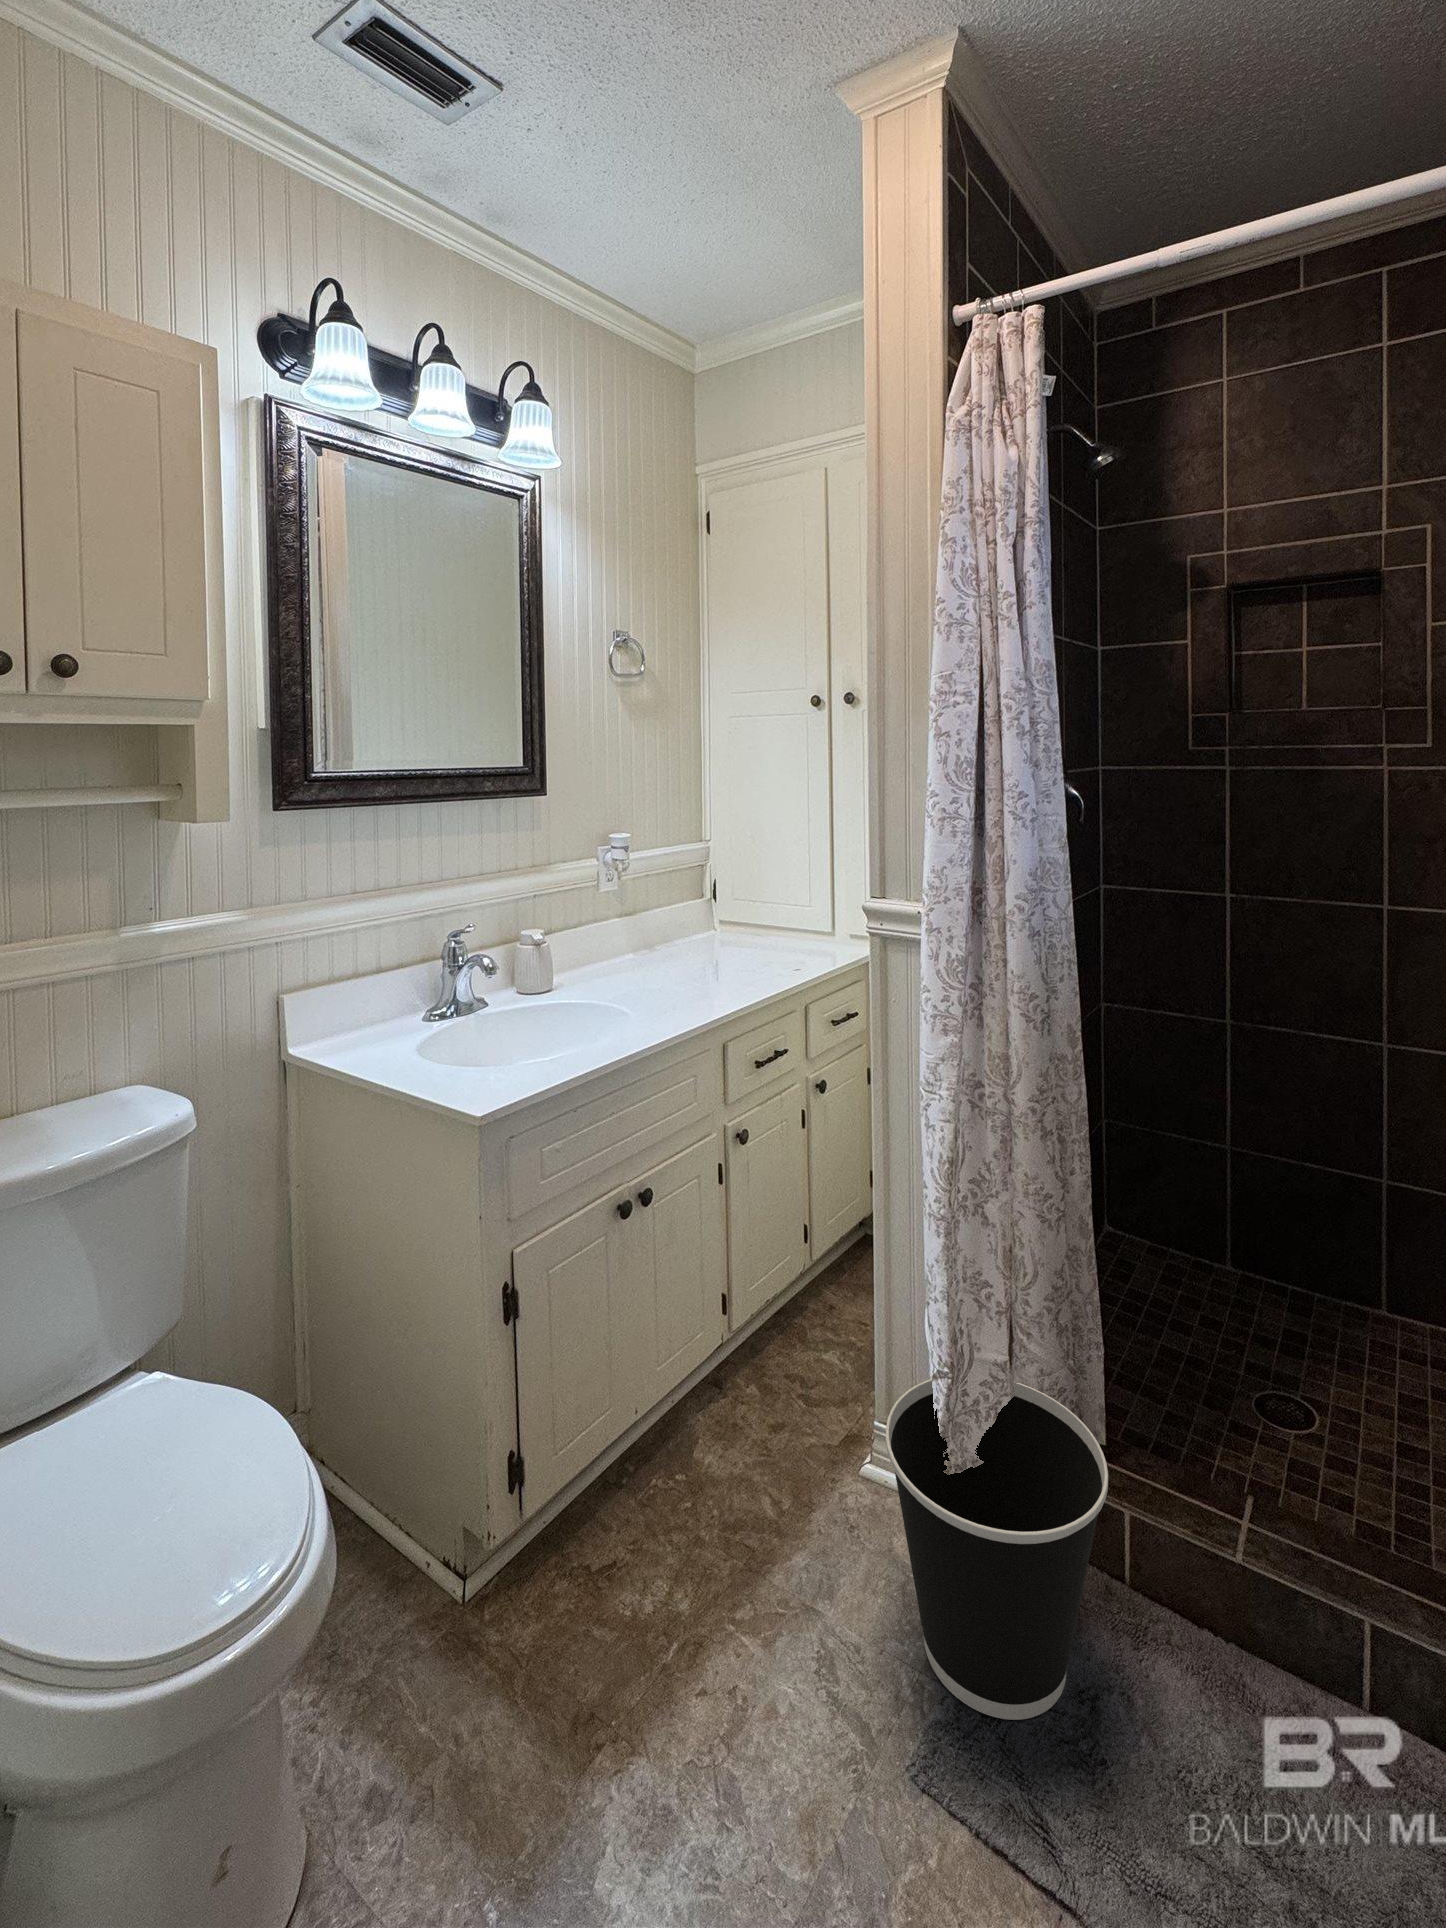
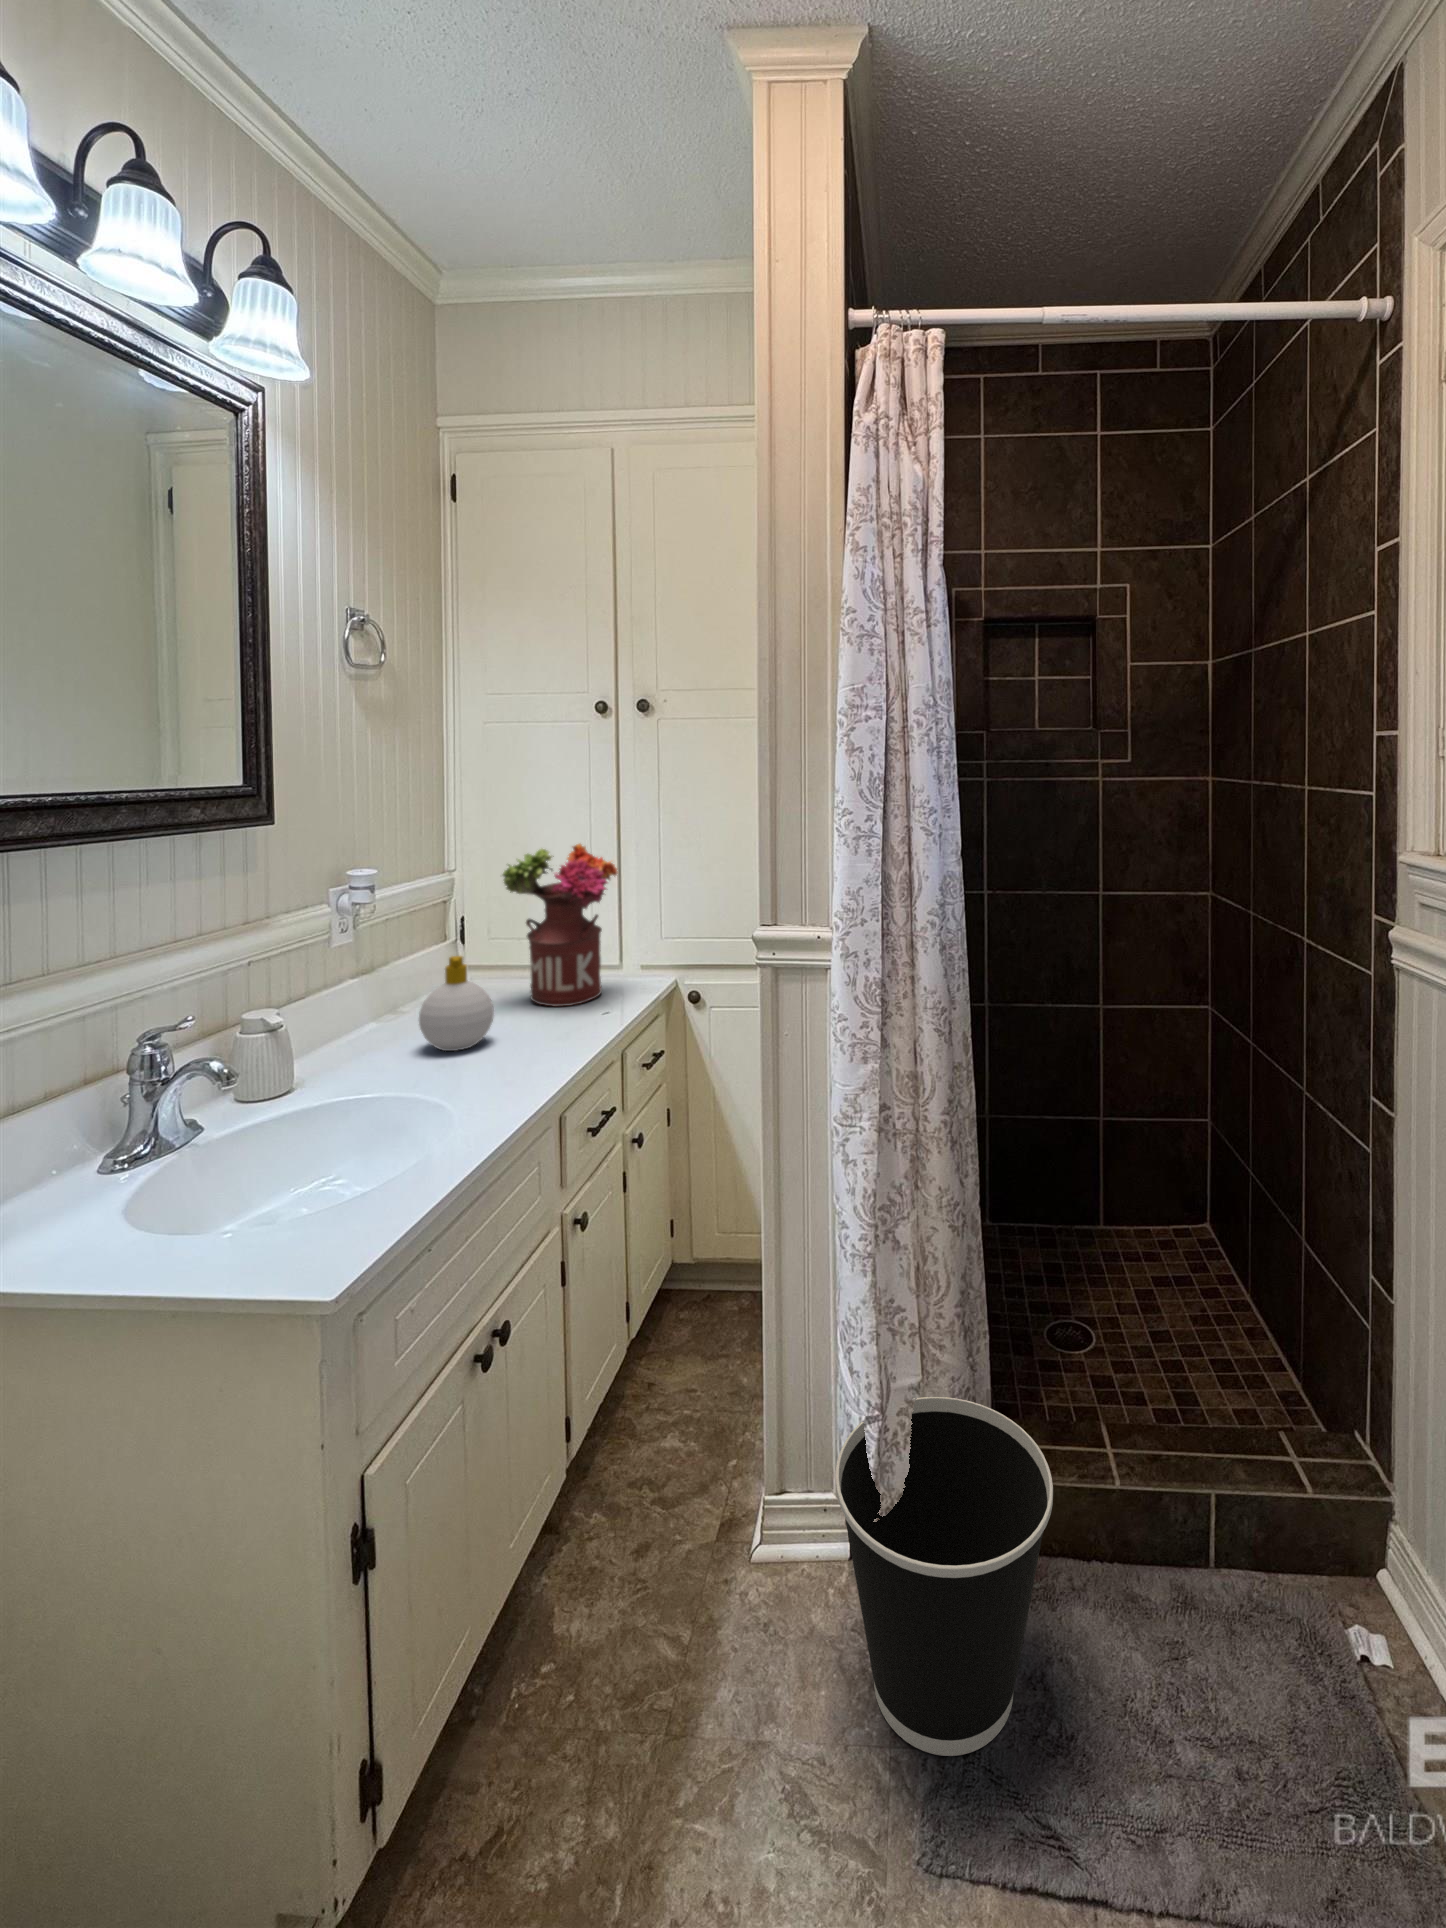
flower arrangement: none [724,821,822,962] -> present [503,844,618,1006]
soap bottle: none [645,907,700,983] -> present [419,956,494,1051]

